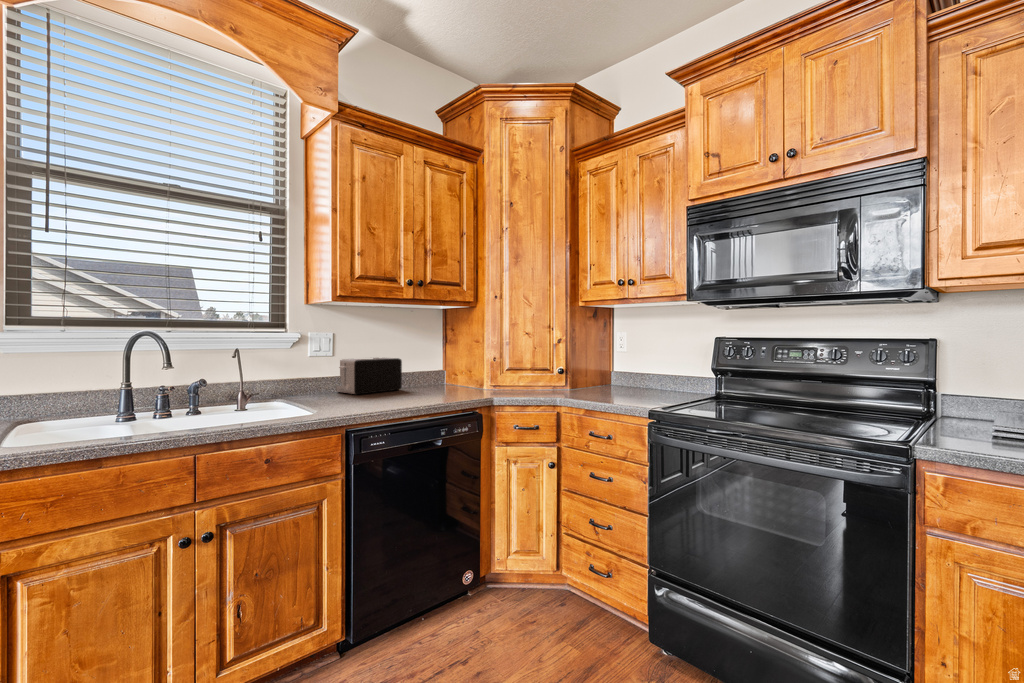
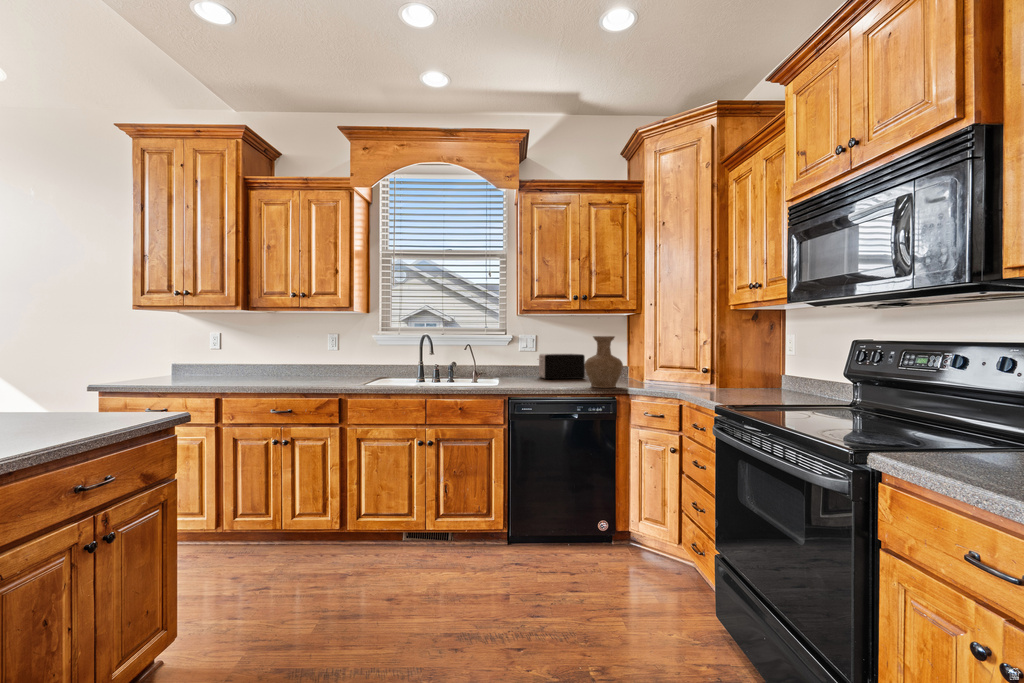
vase: none [436,335,485,402] -> present [585,336,623,388]

